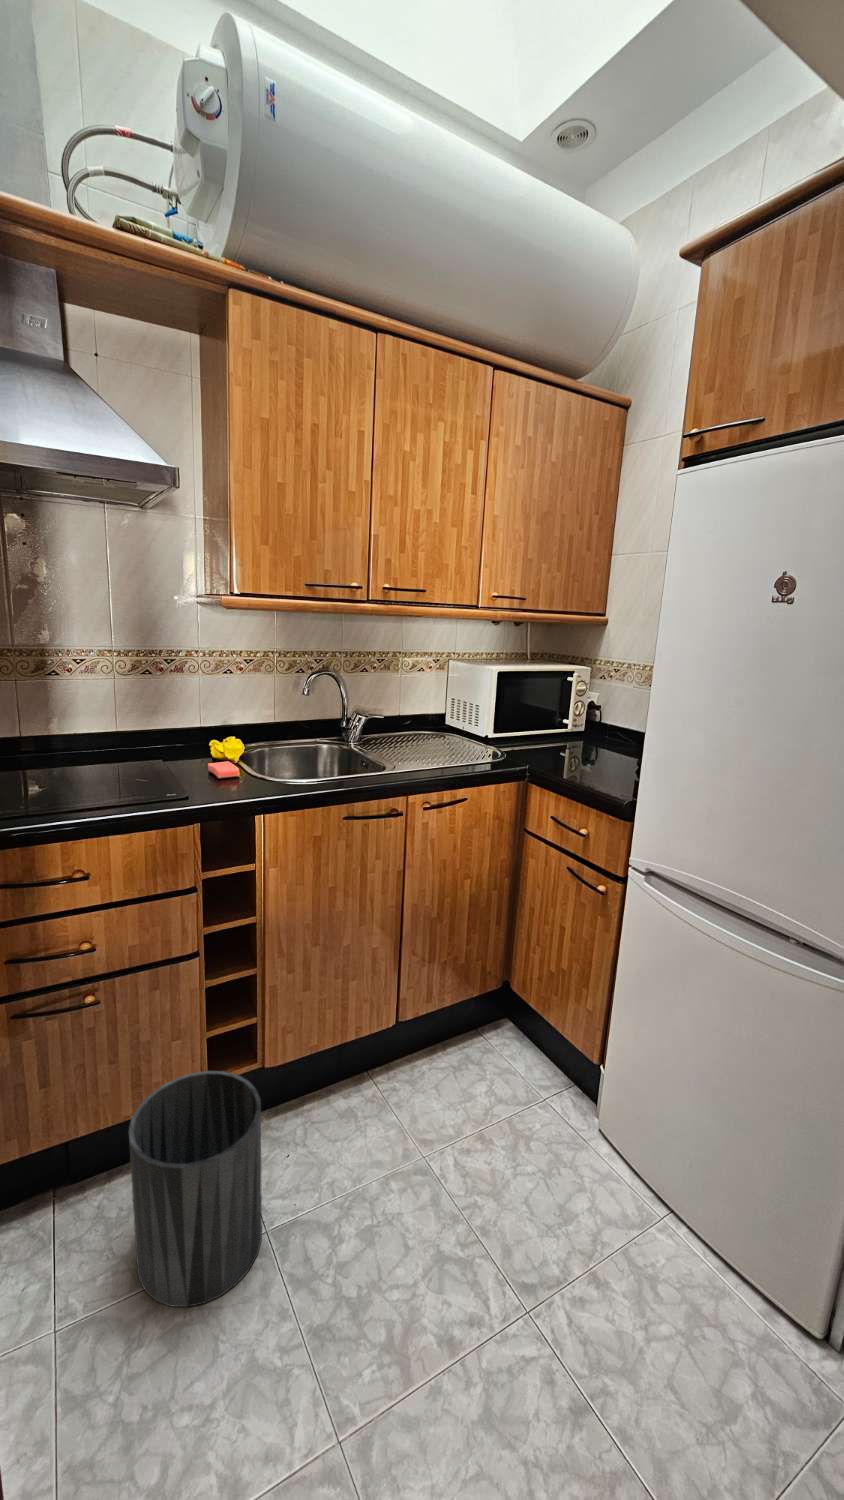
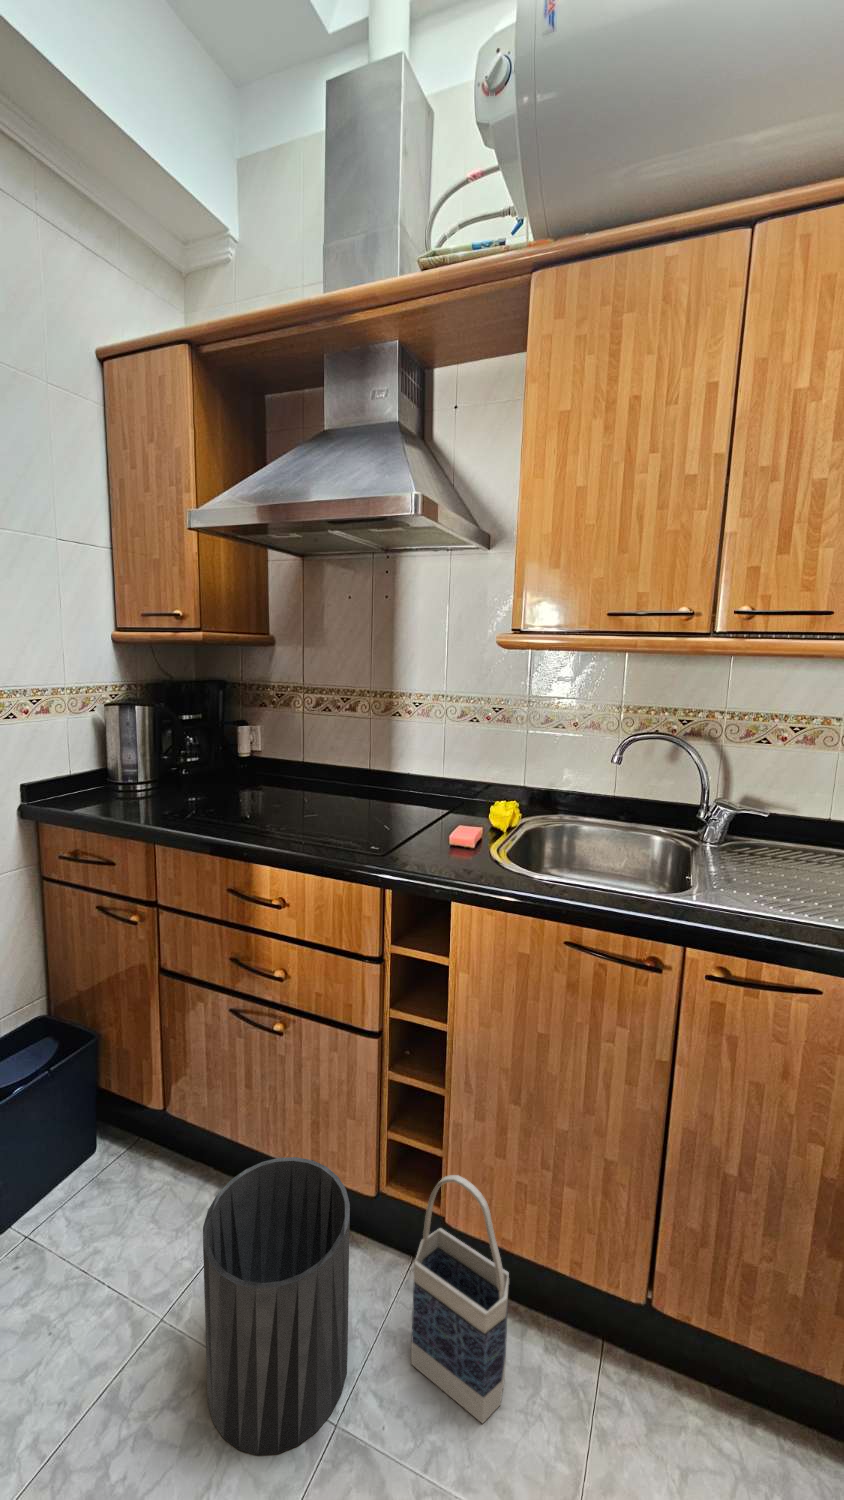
bag: none [275,1004,347,1165] -> present [411,1175,509,1423]

